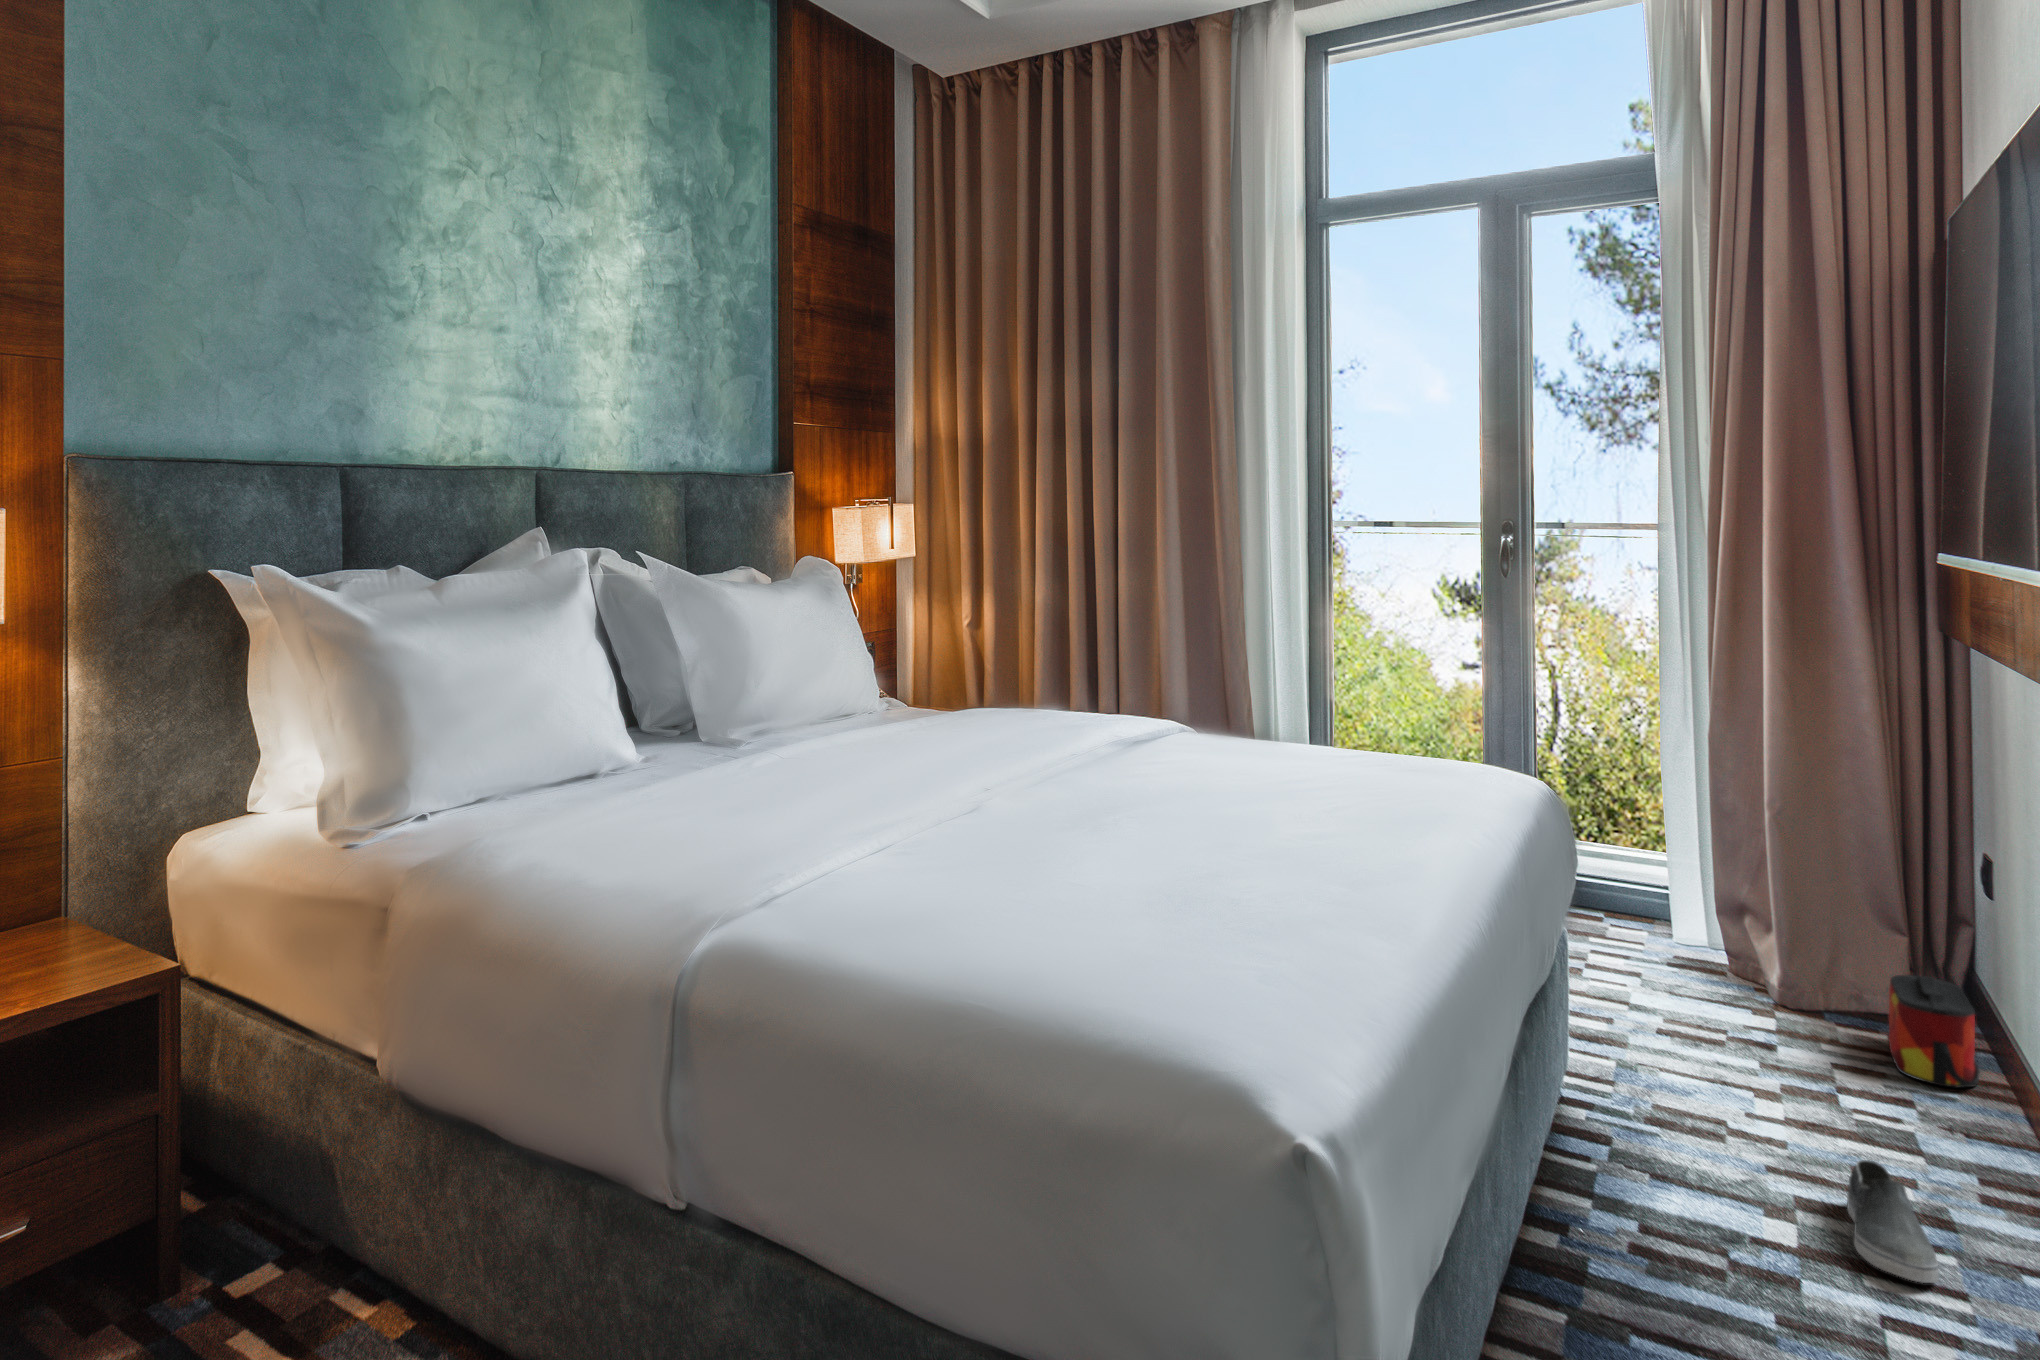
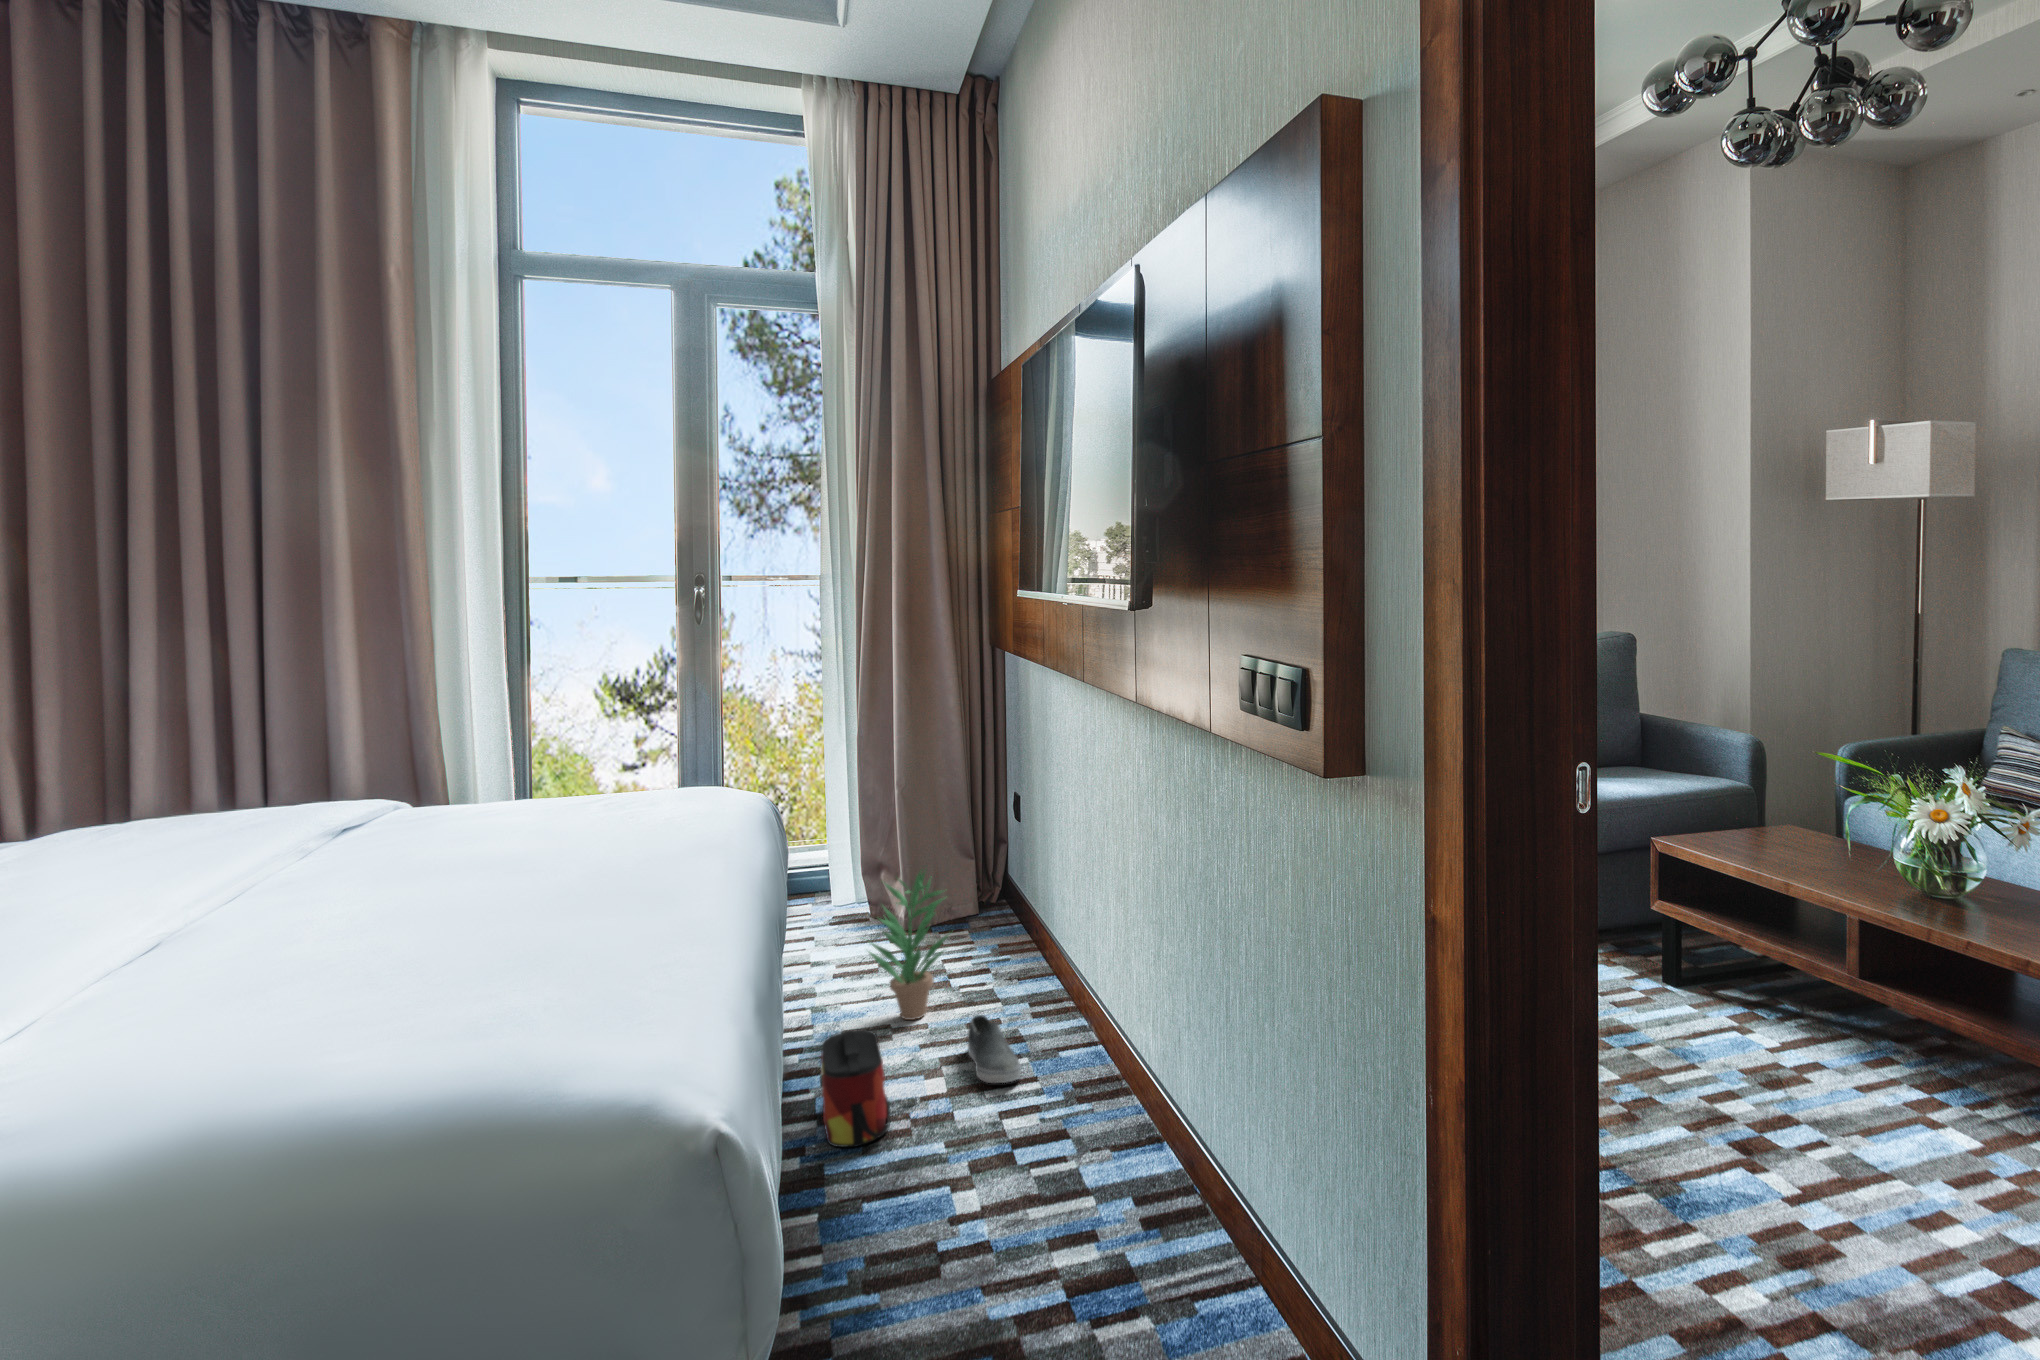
potted plant: none [1696,923,1844,1129] -> present [869,872,948,1020]
bag: present [1889,975,1980,1088] -> present [821,1029,890,1147]

